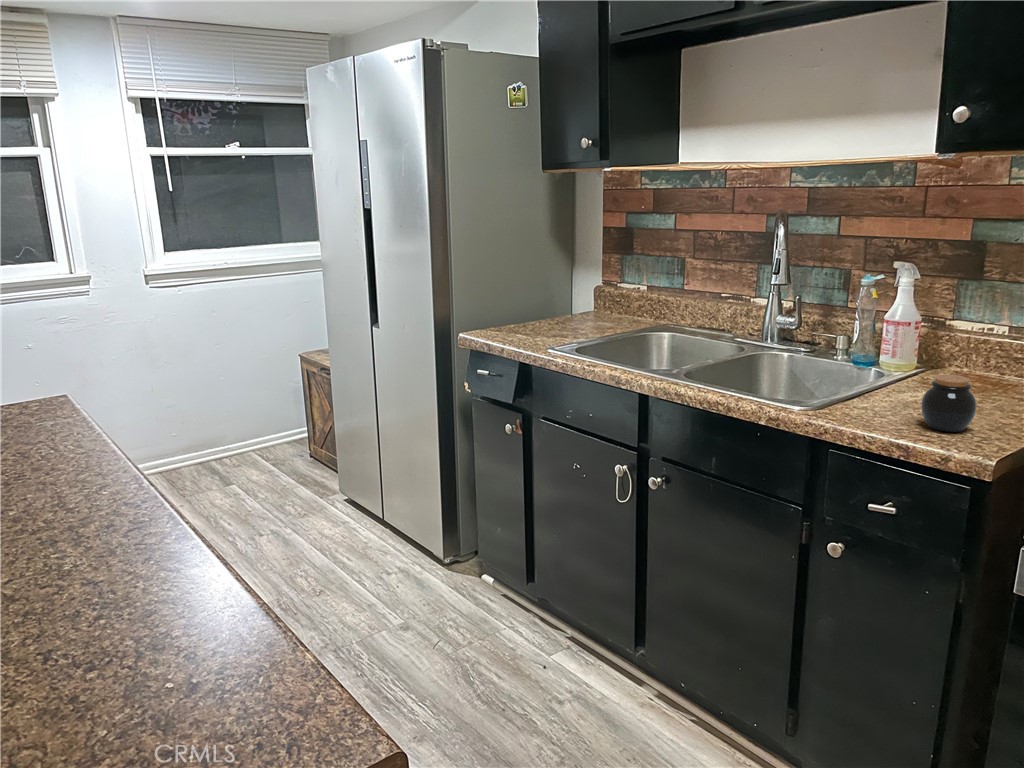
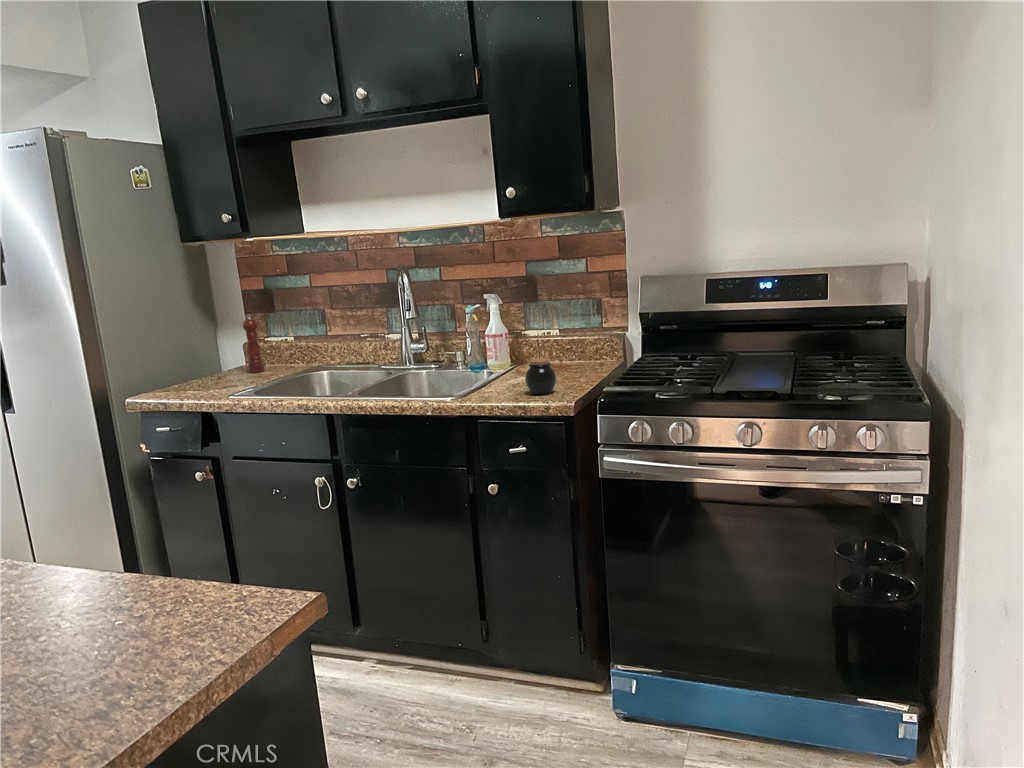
pepper mill: none [592,255,609,321] -> present [243,315,264,373]

